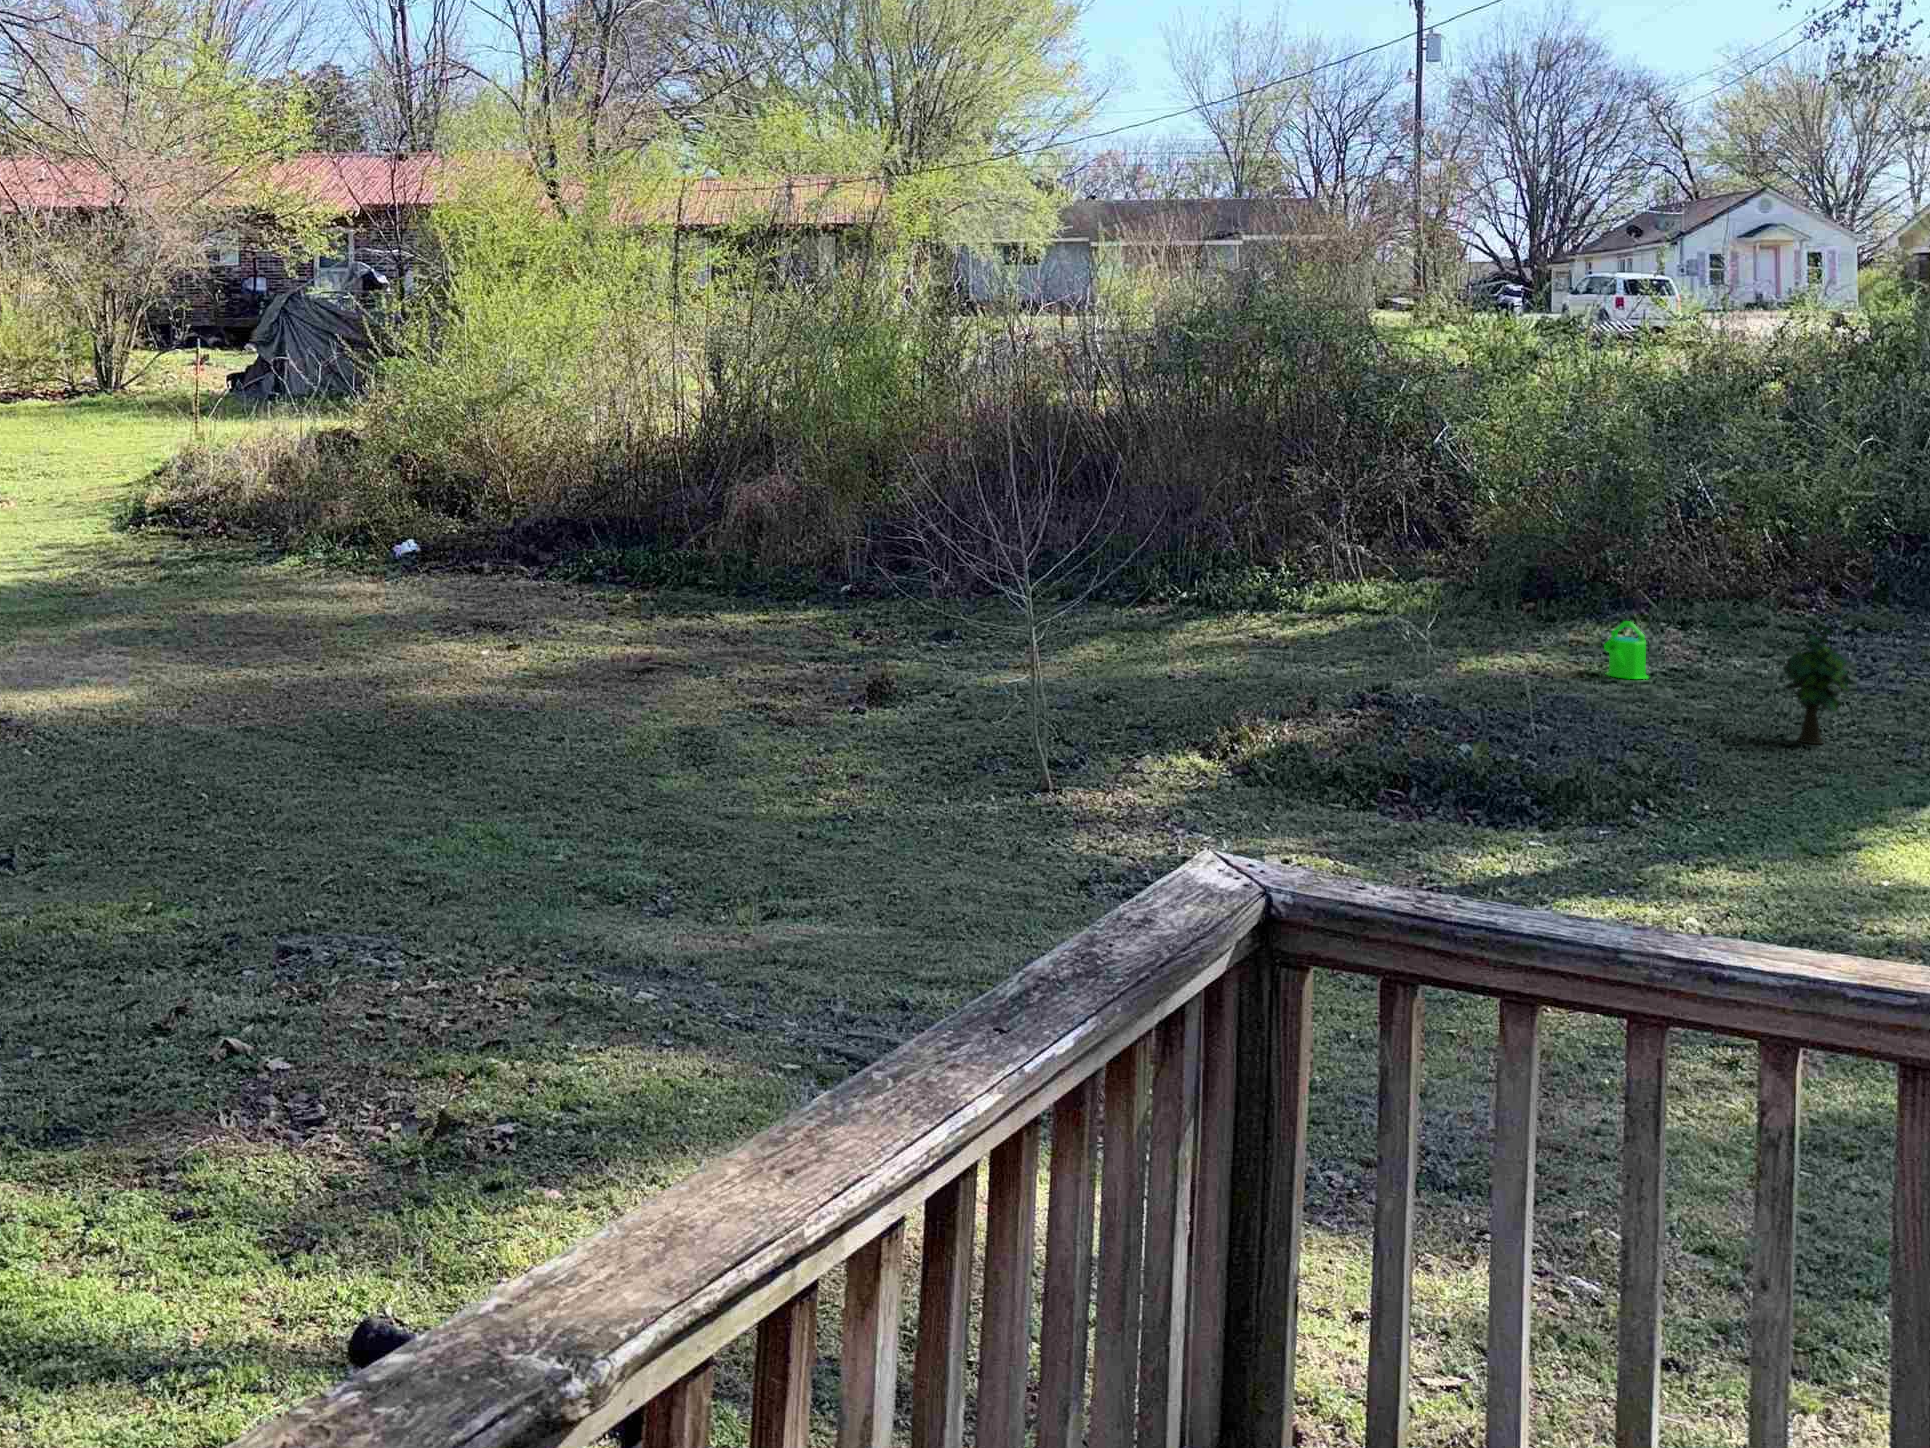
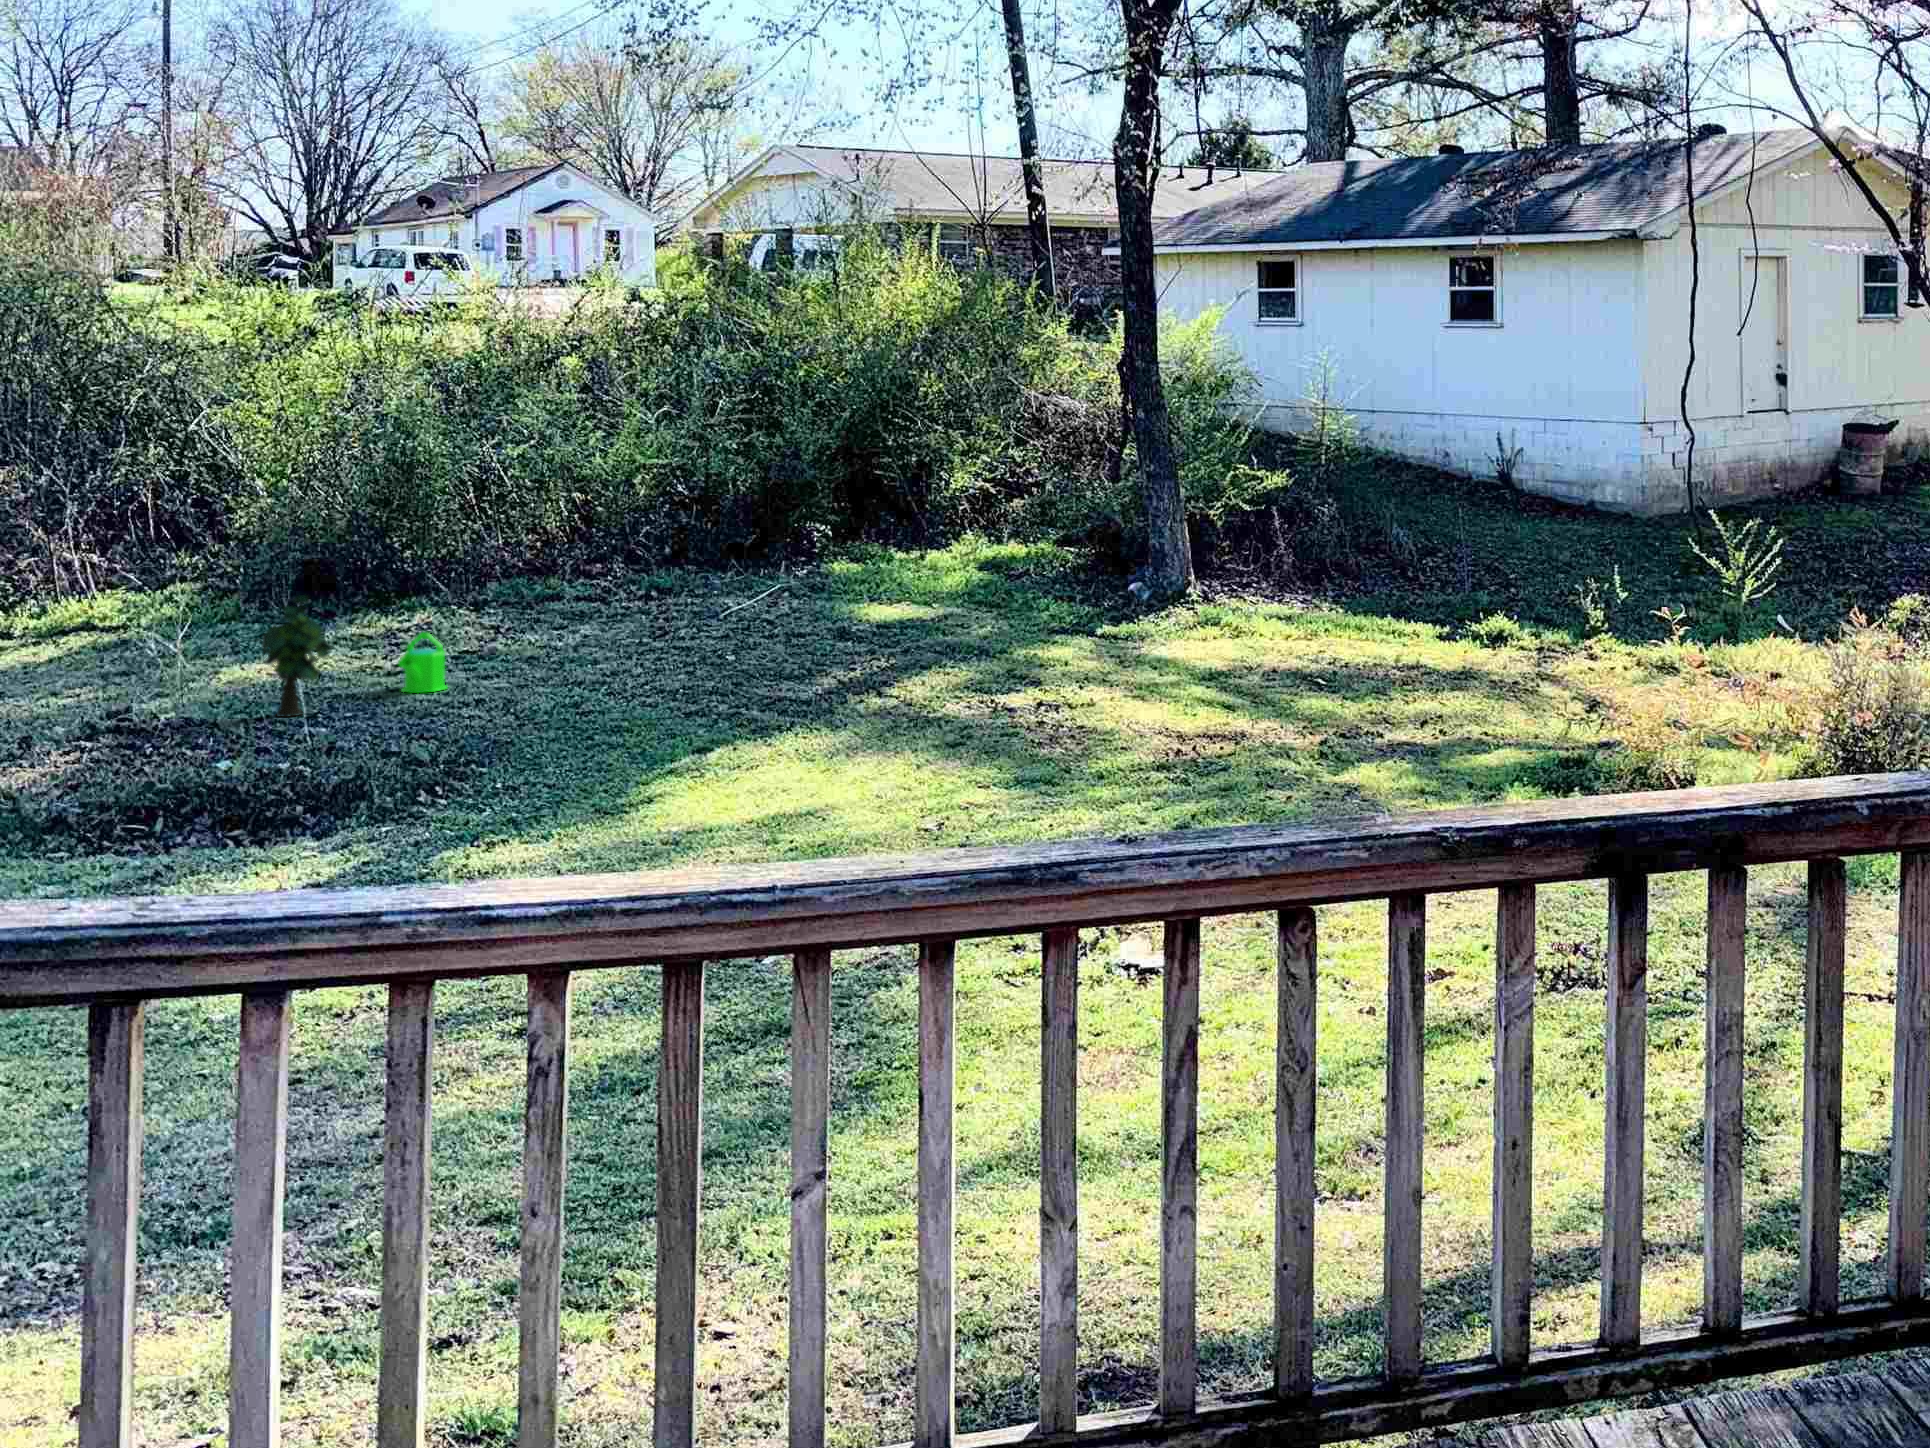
decorative plant: present [1776,625,1851,744] -> present [254,595,333,717]

